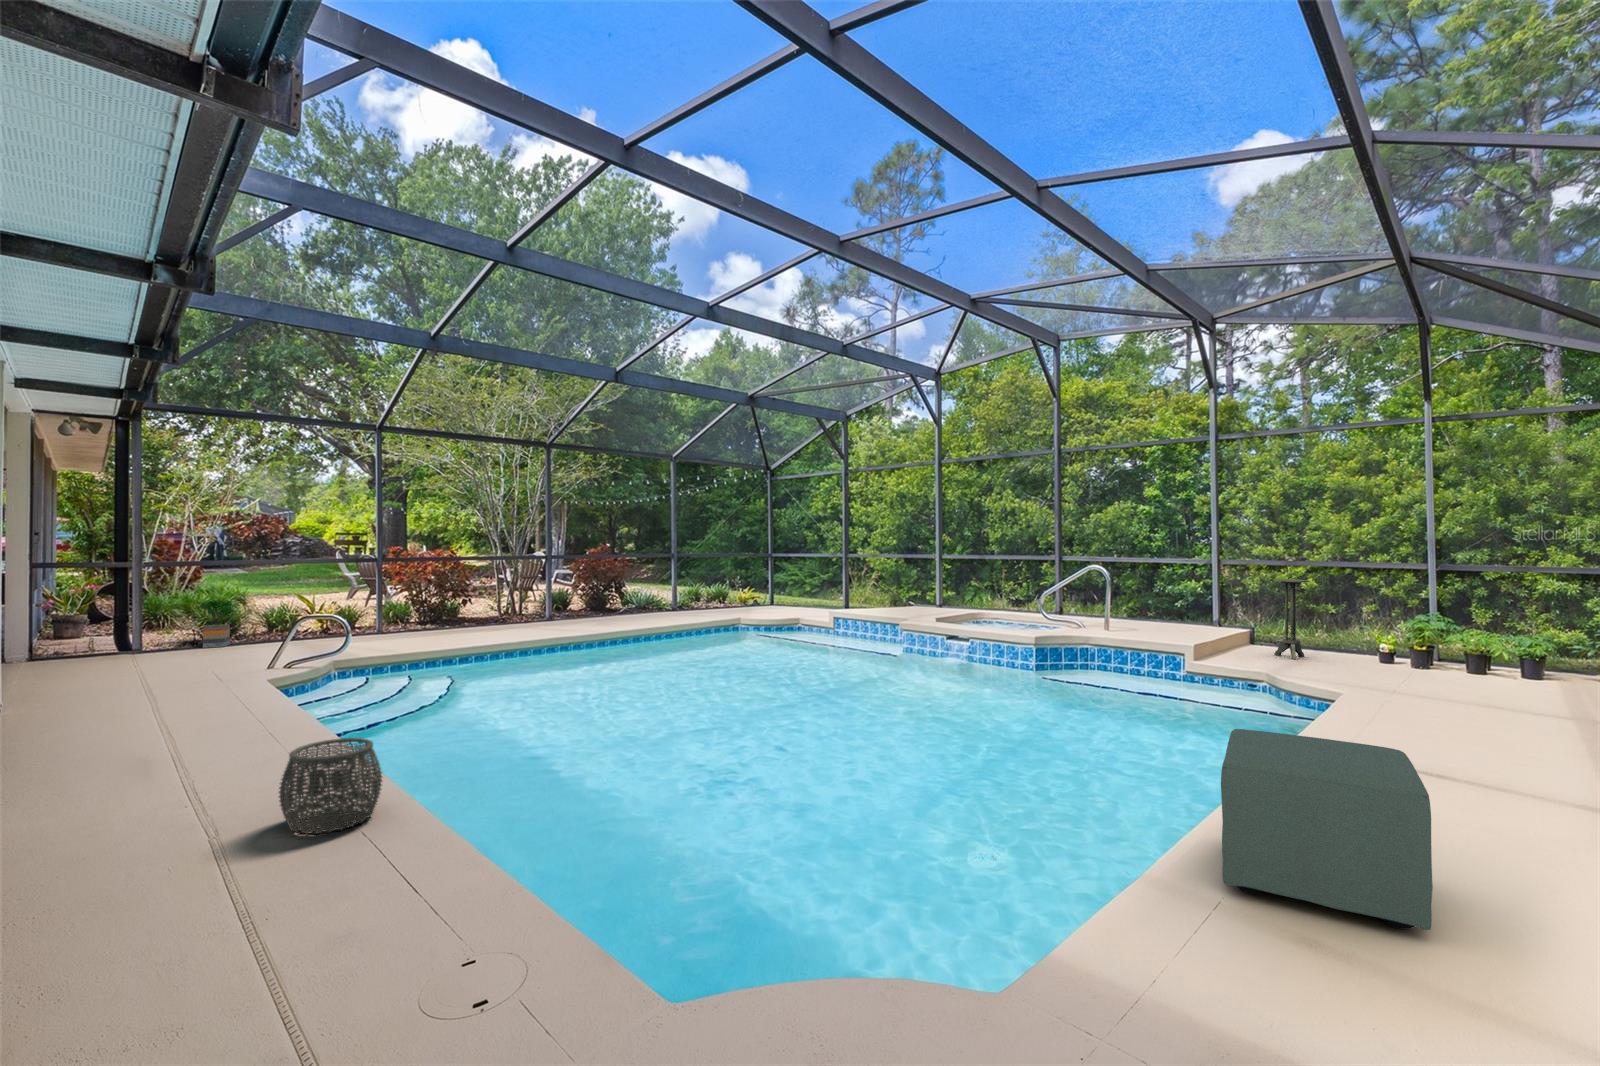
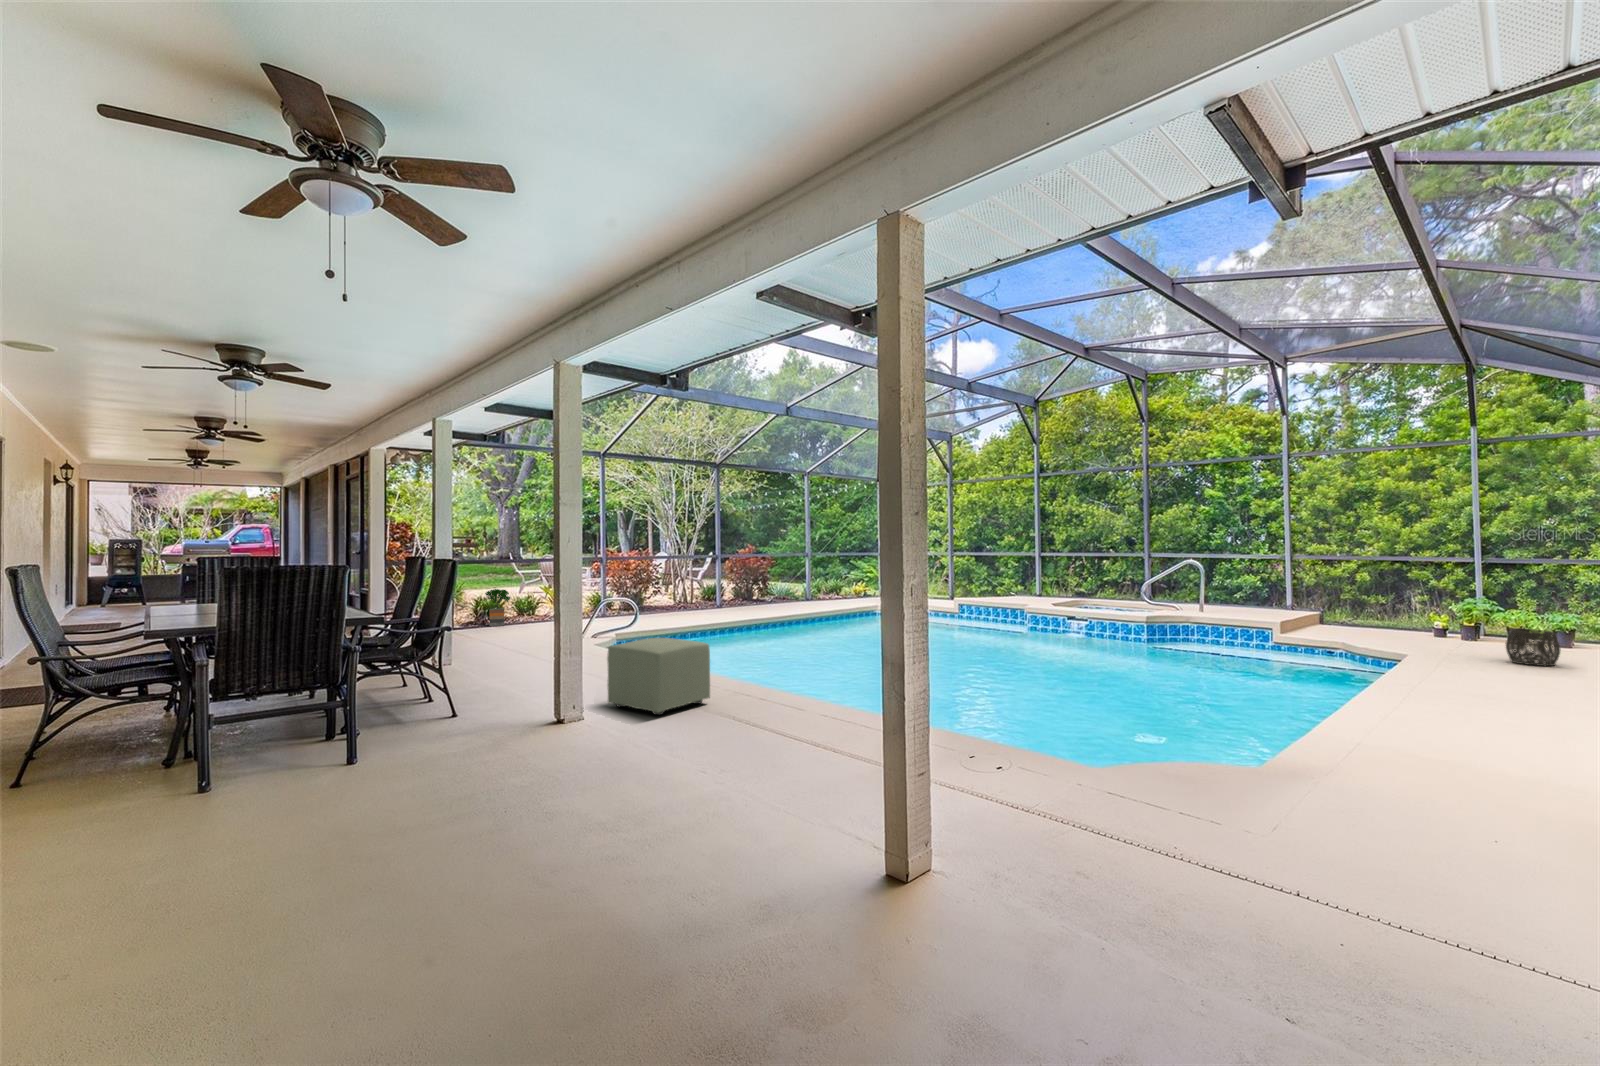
side table: present [1273,579,1310,659] -> none [1344,570,1375,634]
ottoman: present [1221,729,1433,930] -> present [607,638,710,715]
woven basket: present [279,738,382,834] -> present [1506,629,1560,666]

